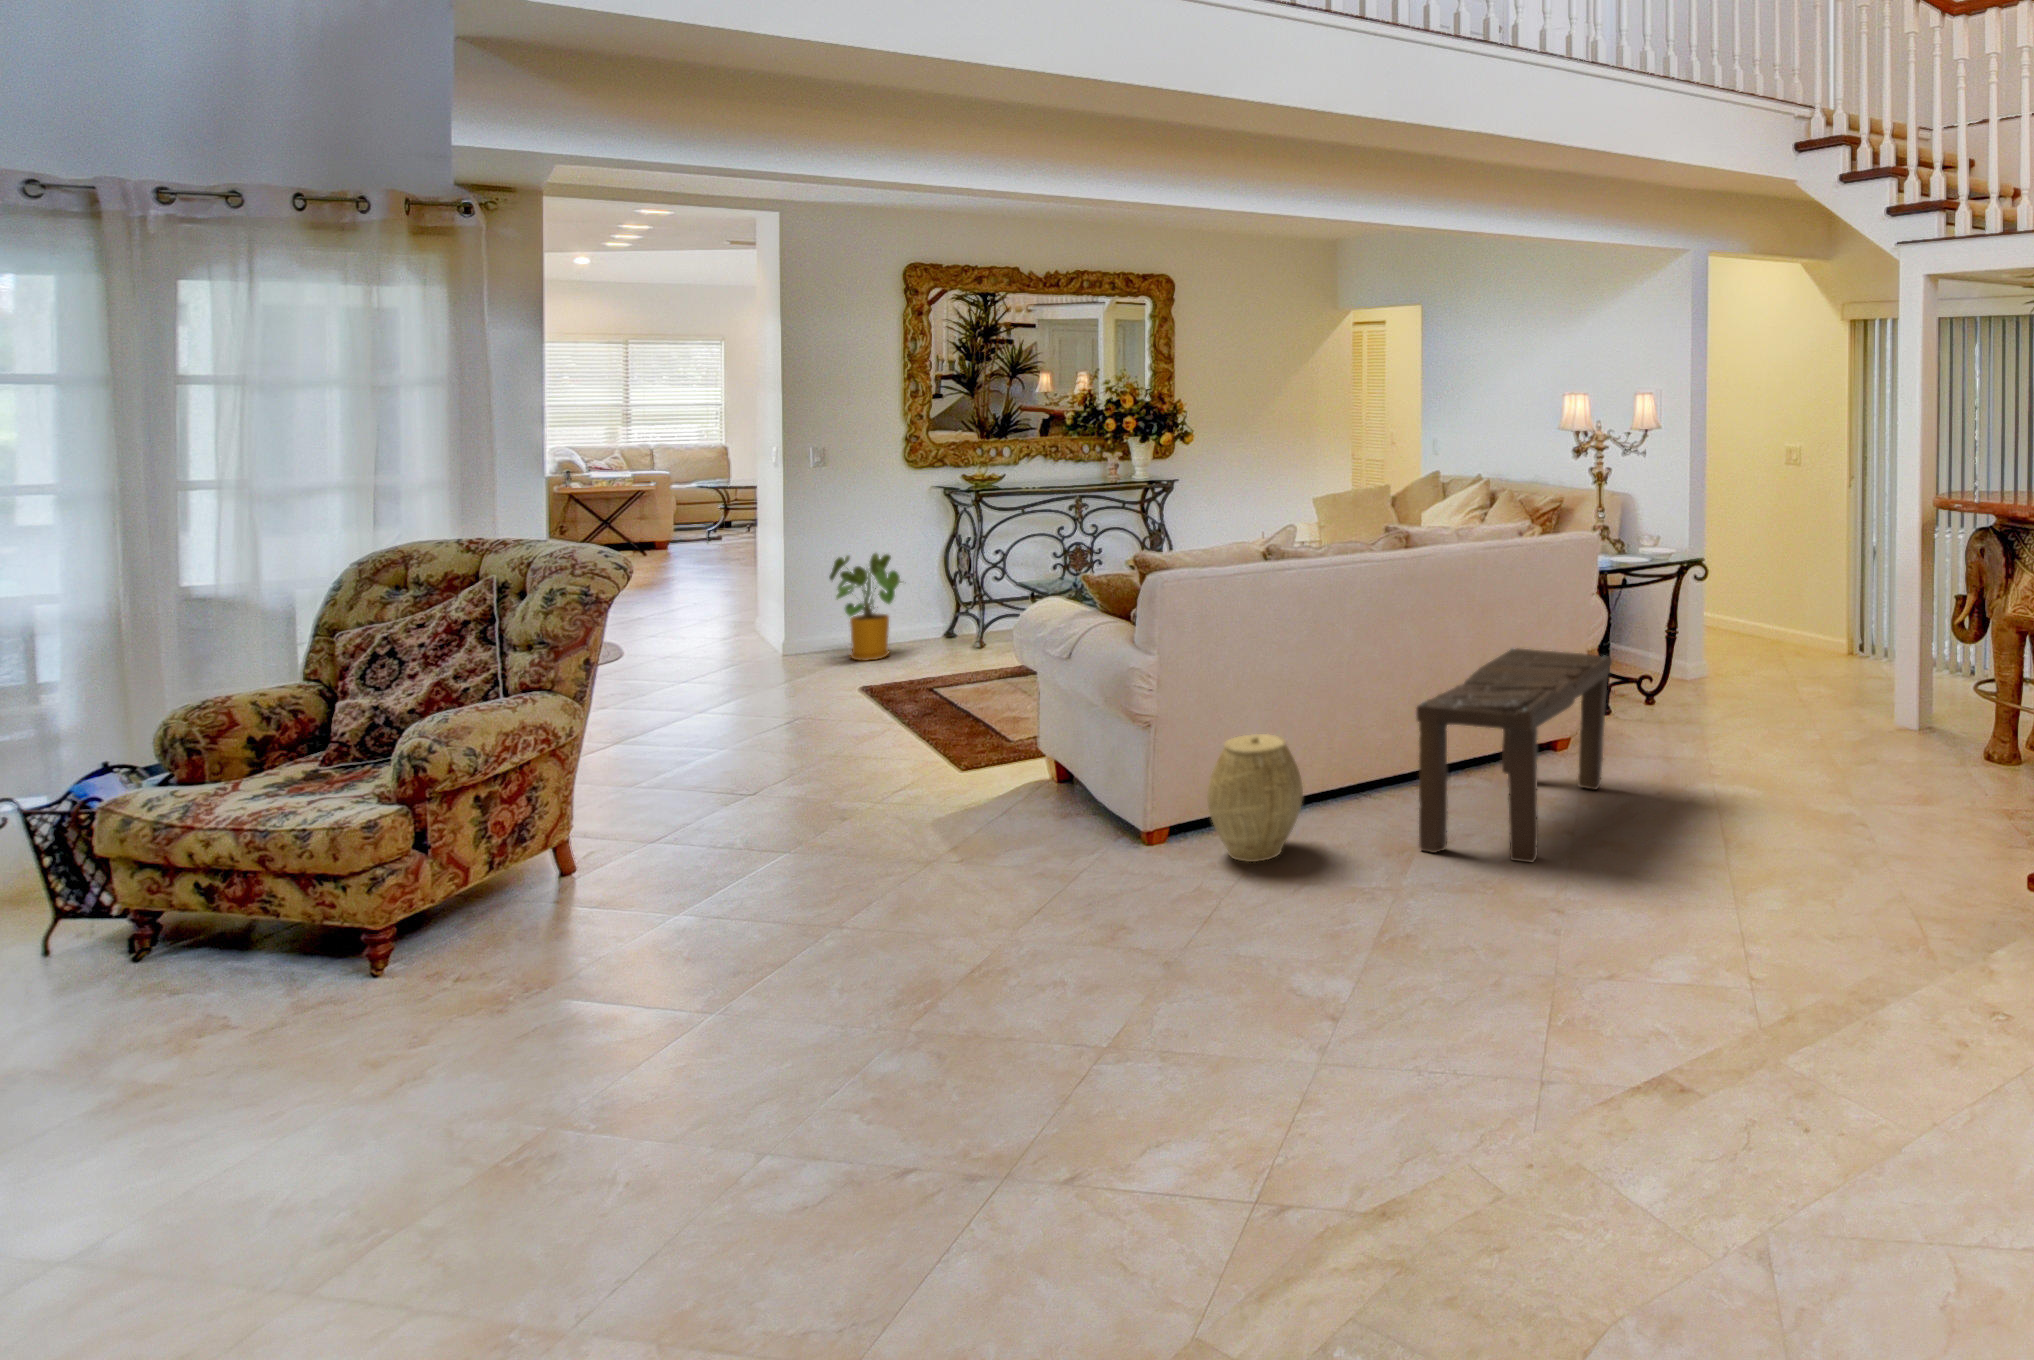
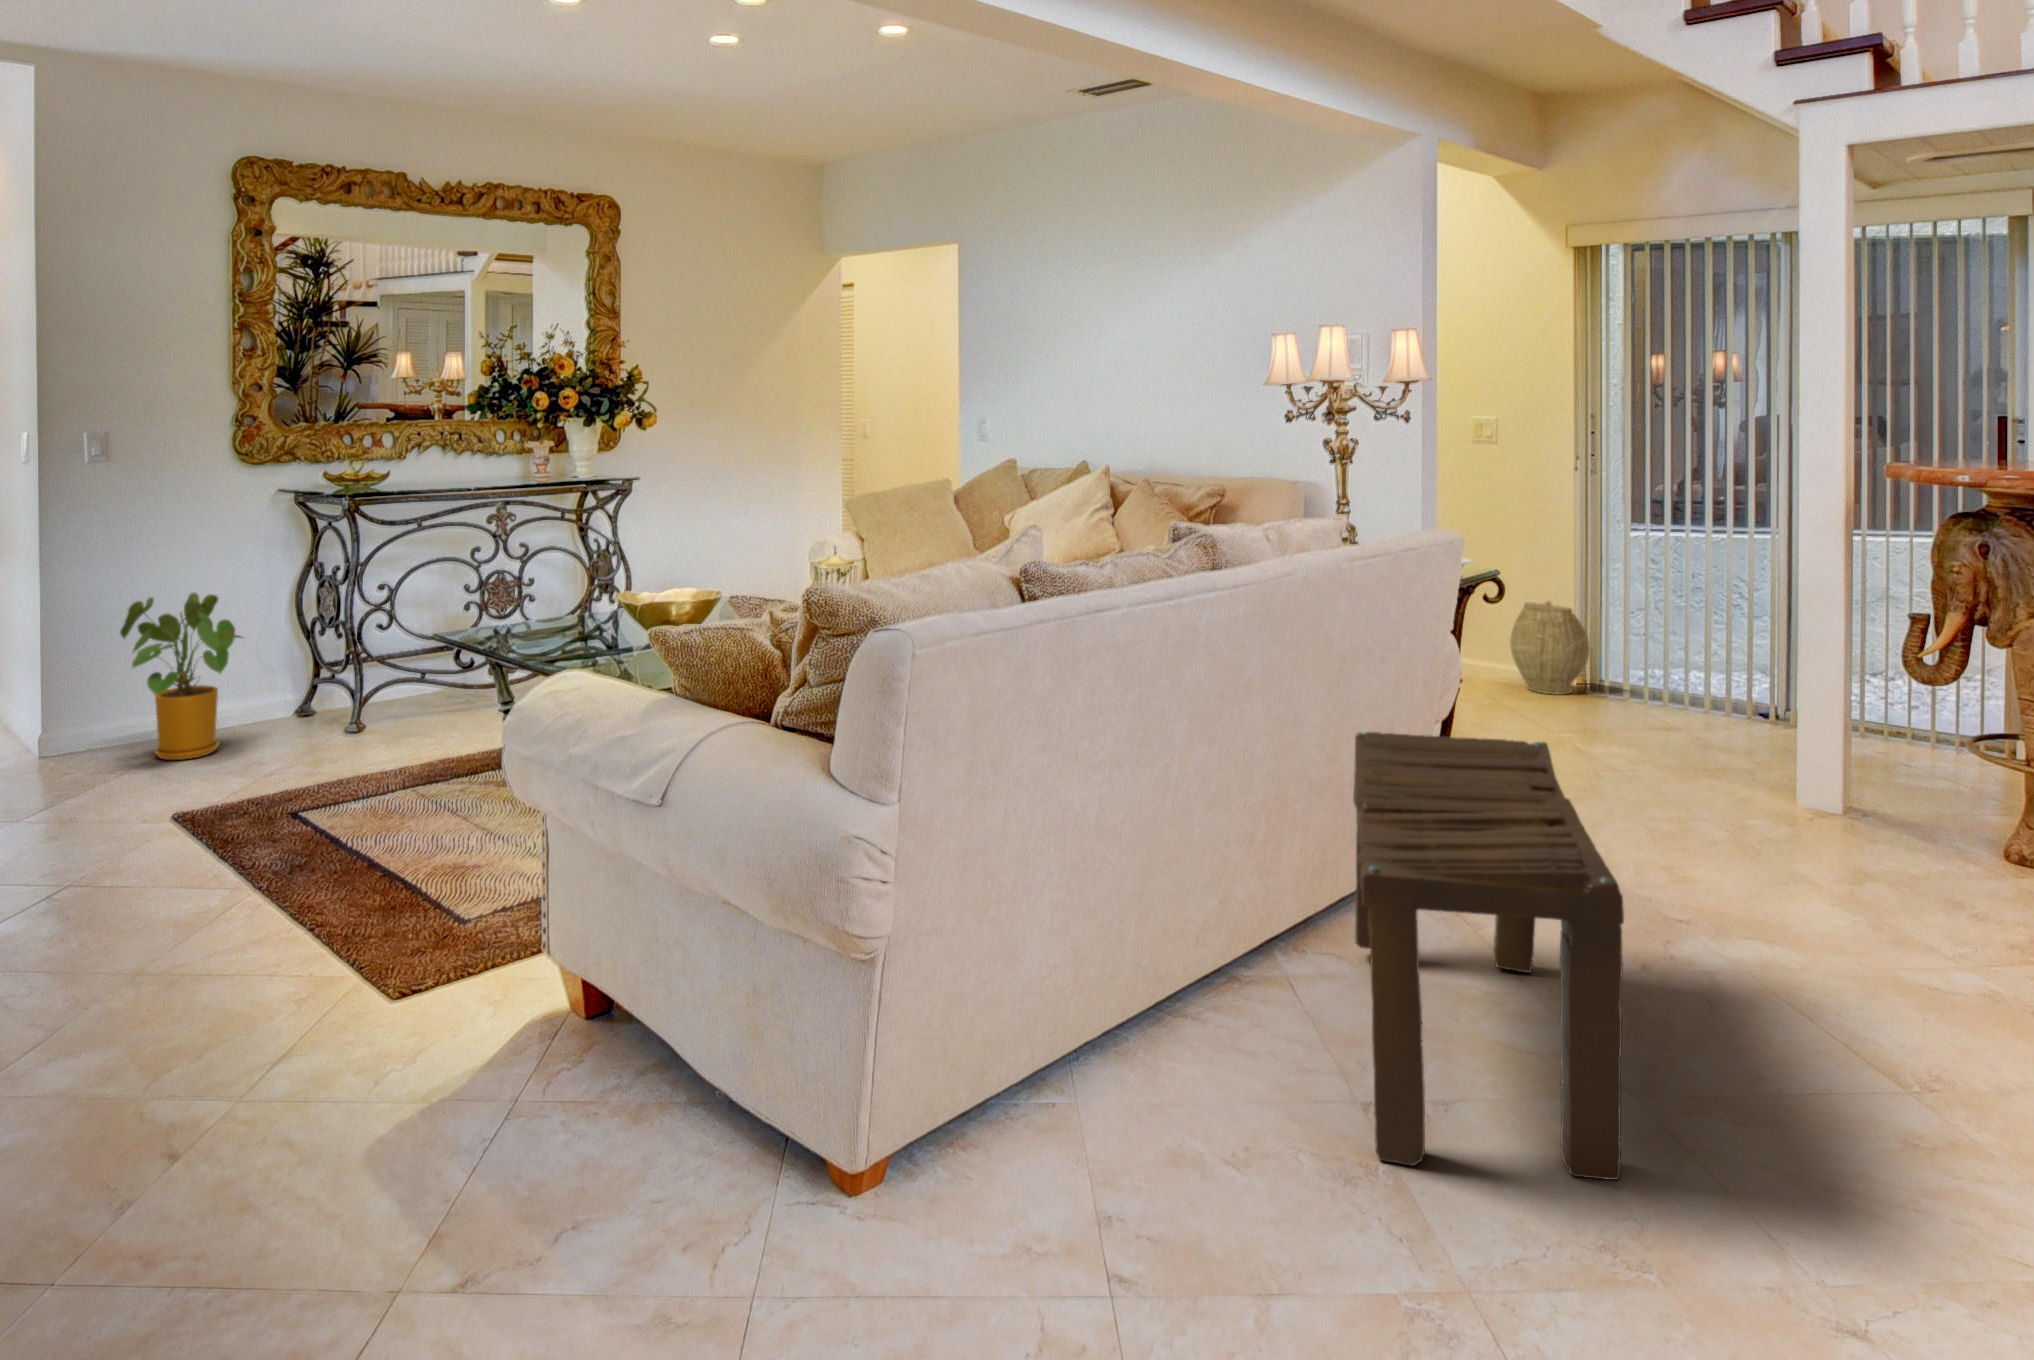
woven basket: present [1207,734,1303,862] -> present [1510,601,1590,695]

